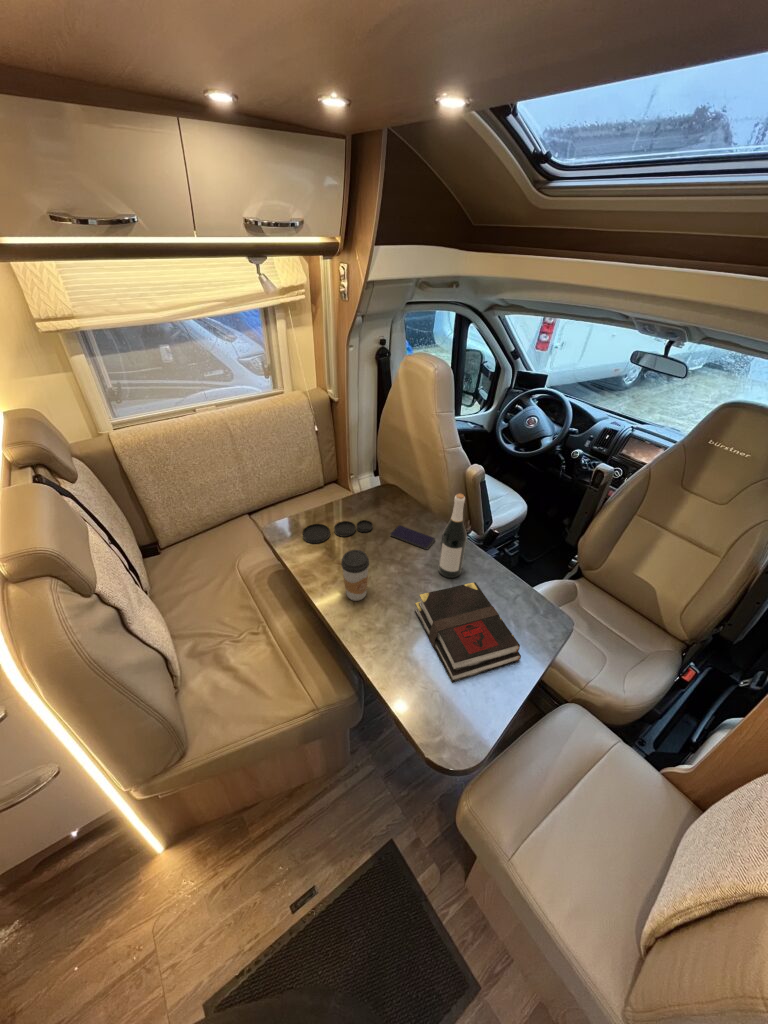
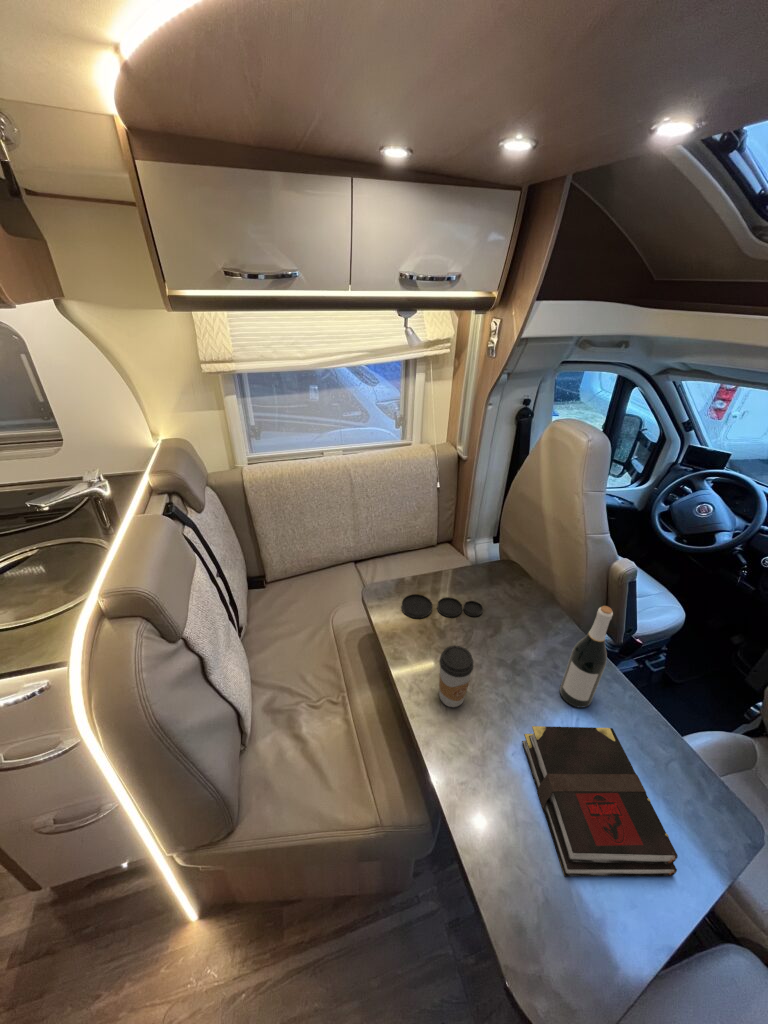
smartphone: present [390,525,435,549] -> none [503,616,560,657]

